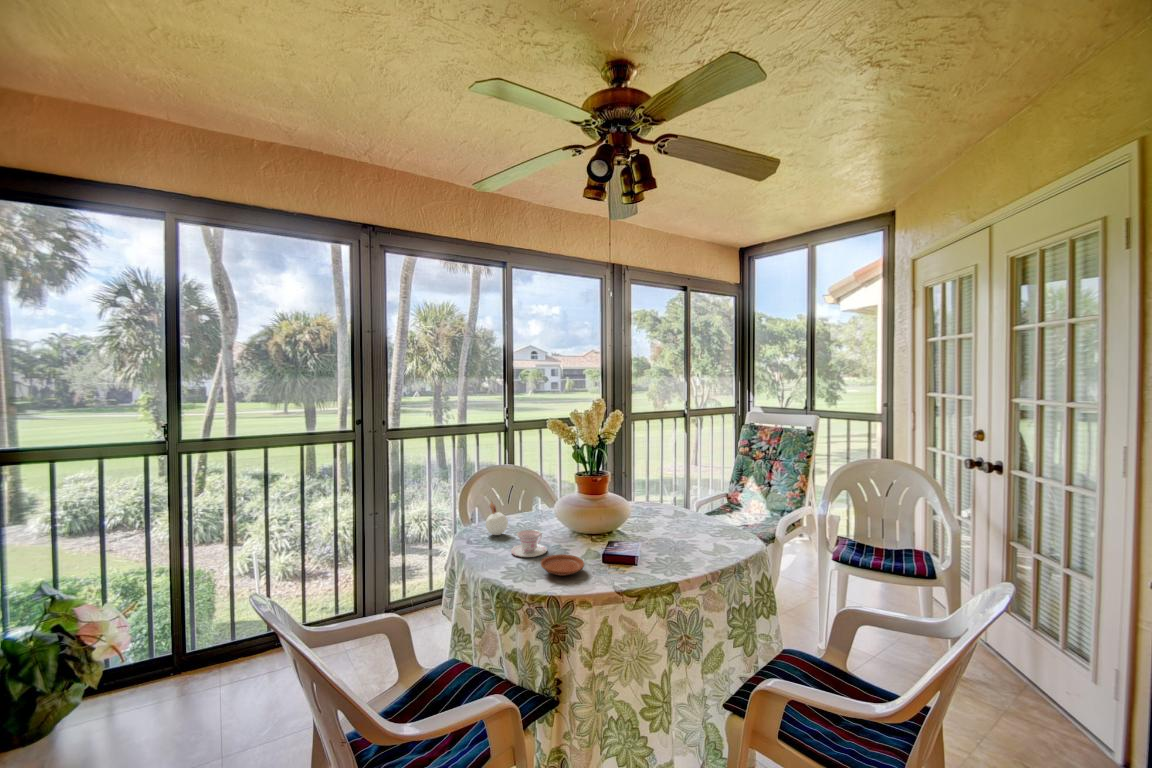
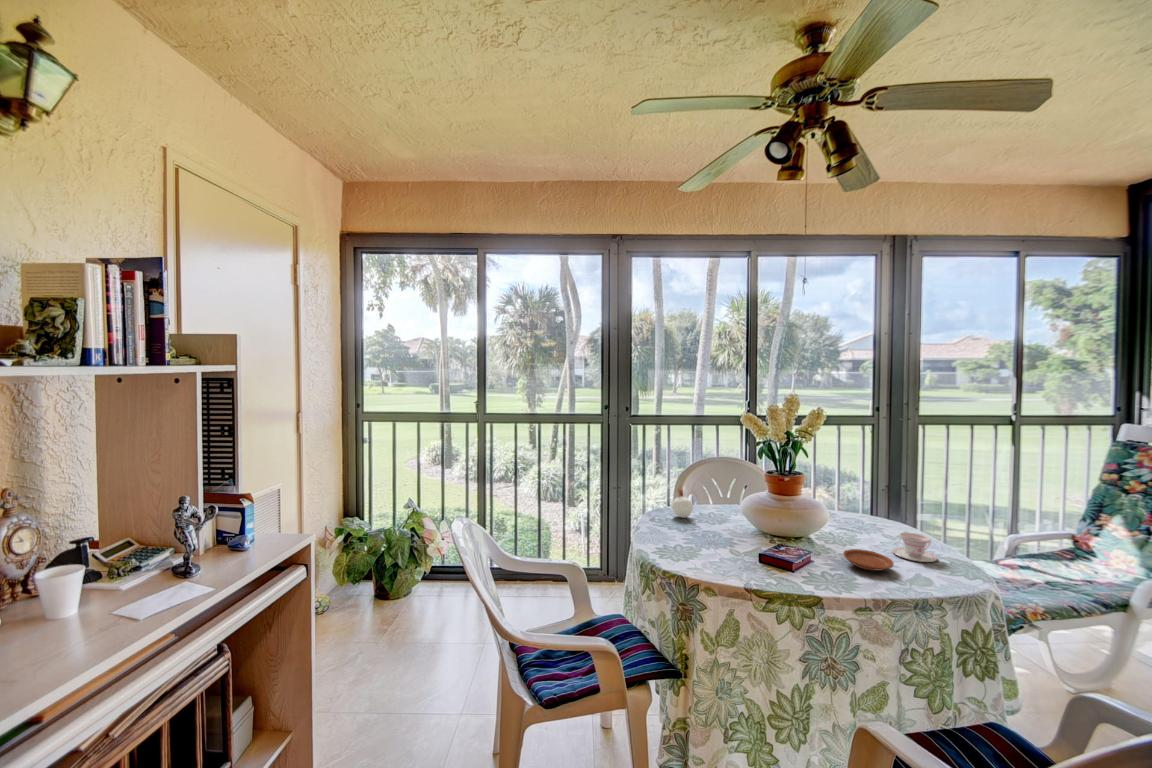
teacup: present [511,530,547,557] -> present [892,533,937,562]
plate: present [541,554,584,576] -> present [844,549,894,571]

